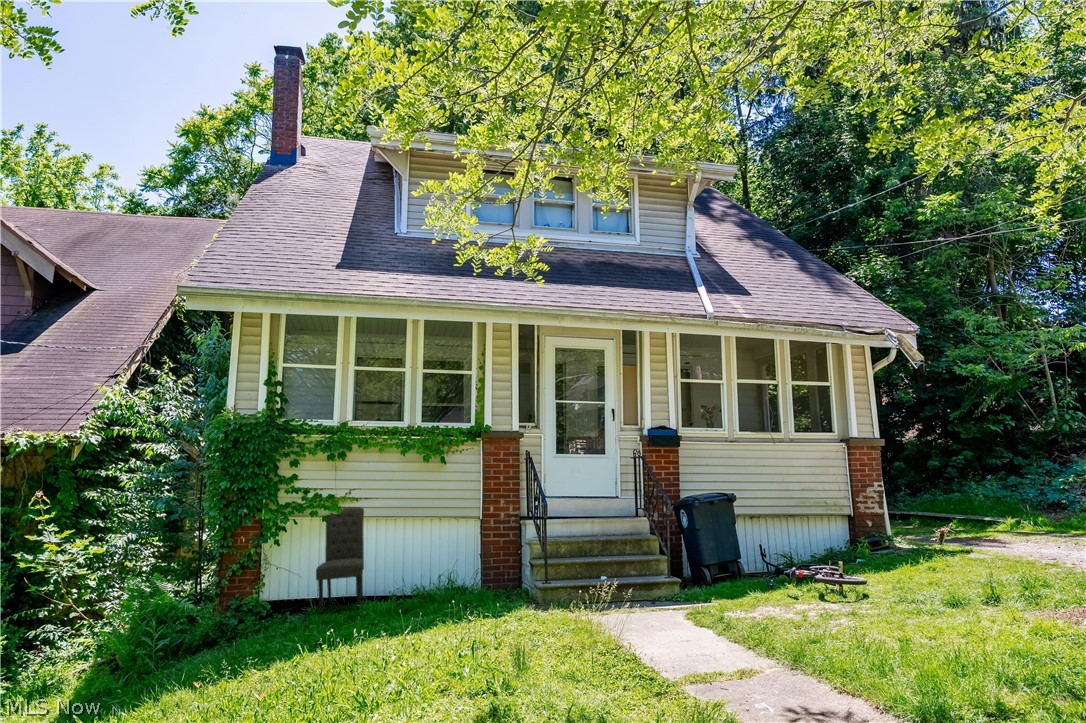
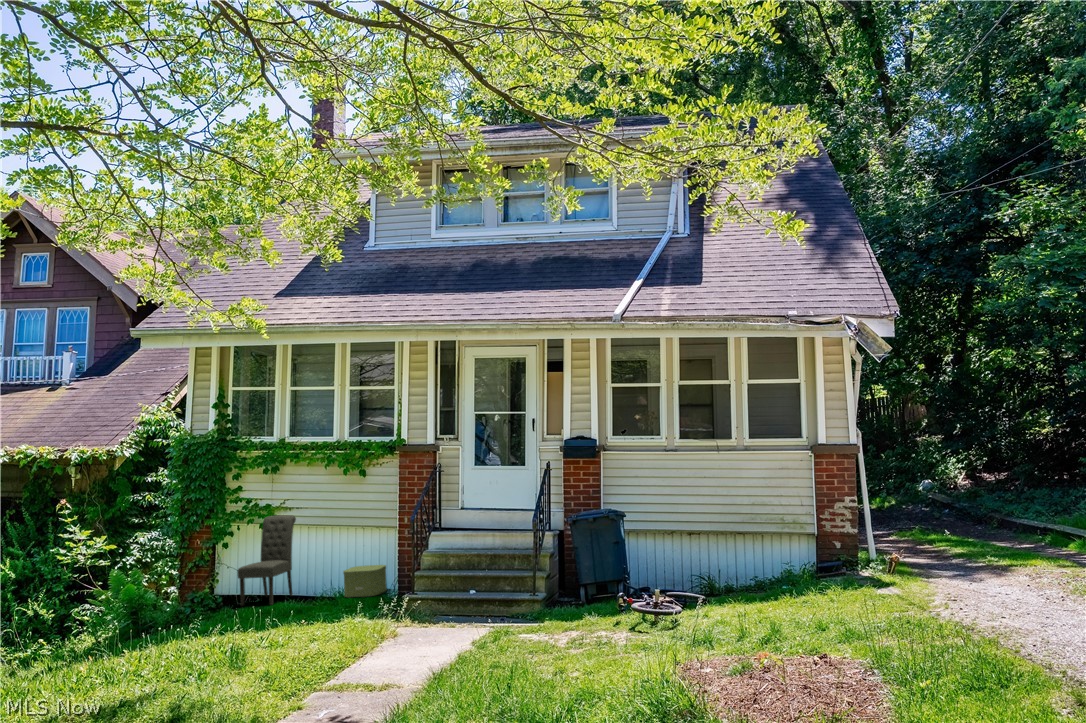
storage box: none [433,559,475,595] -> present [343,565,387,597]

